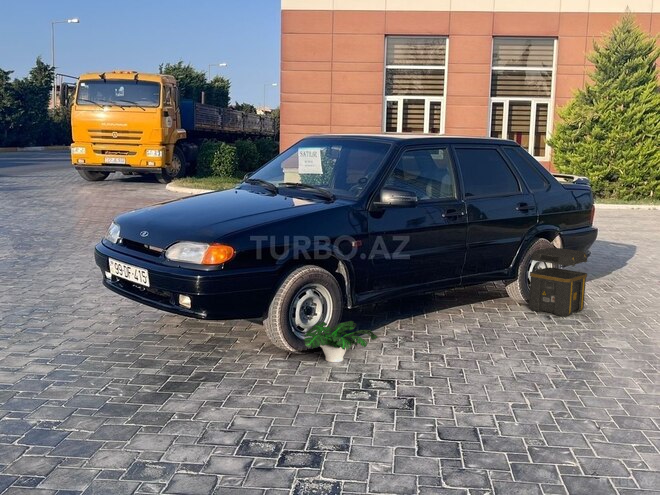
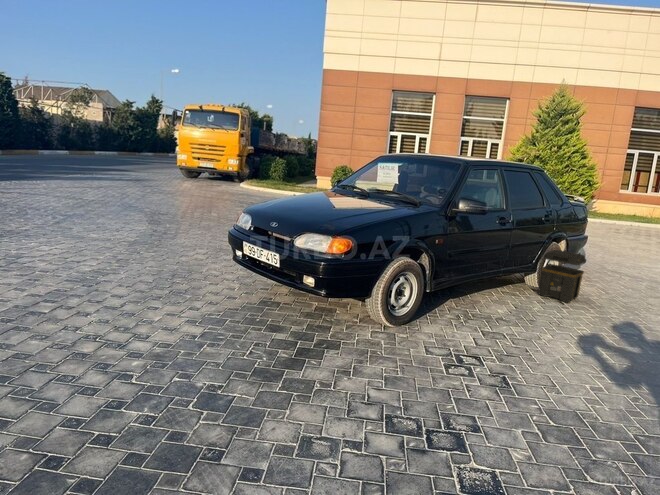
potted plant: present [304,321,378,362] -> none [398,302,456,335]

